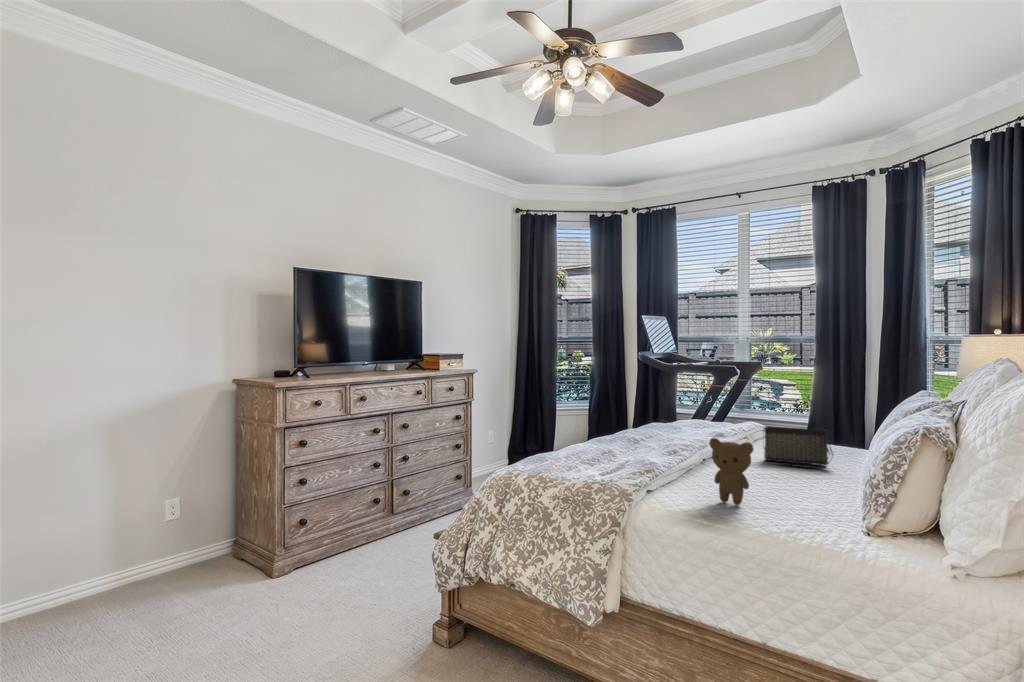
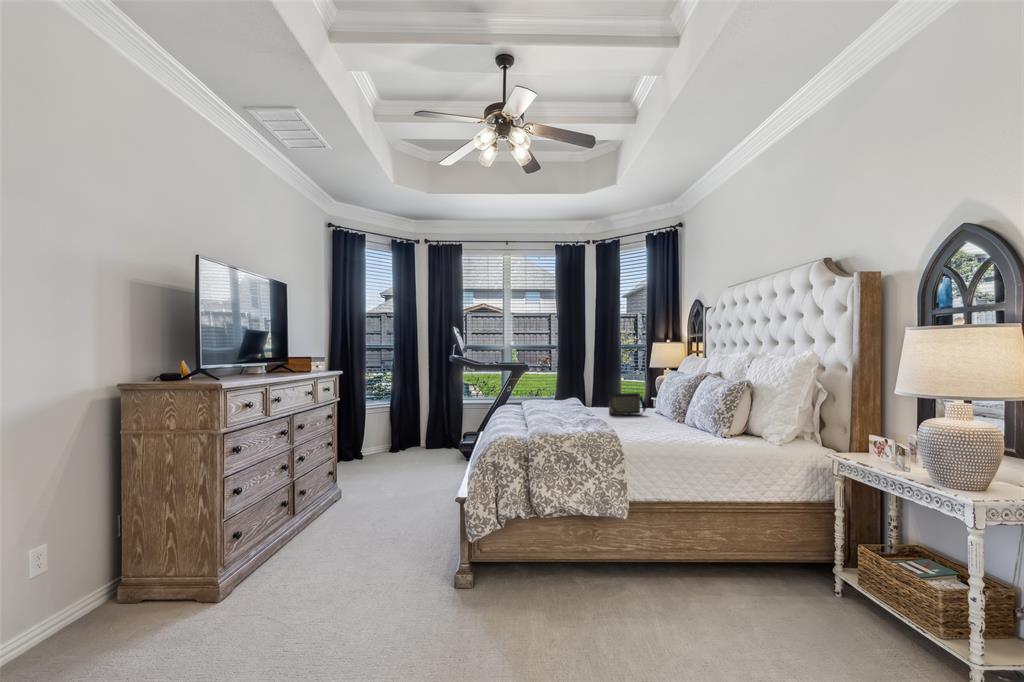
teddy bear: present [709,438,753,505] -> none [642,396,670,434]

